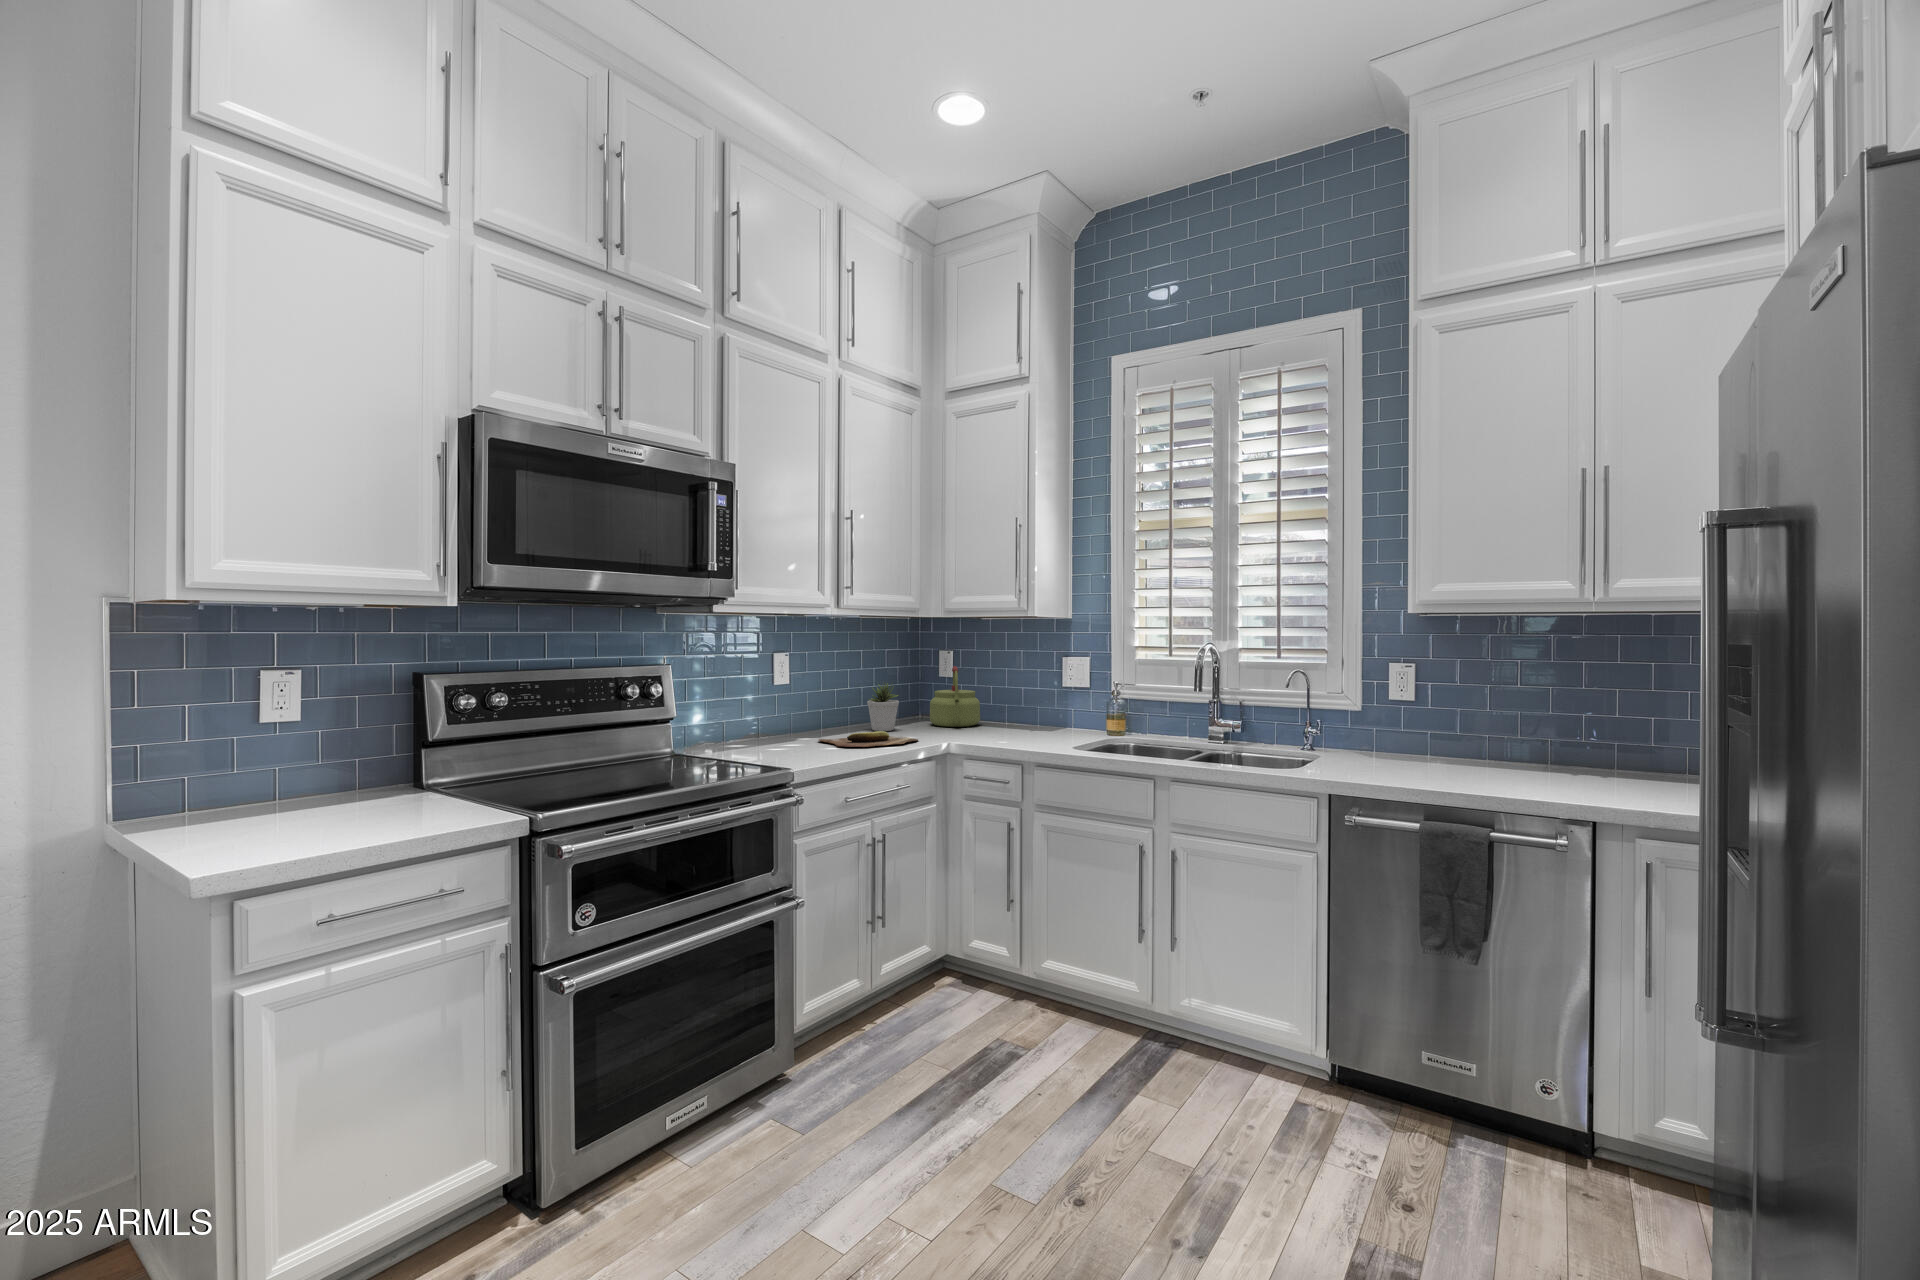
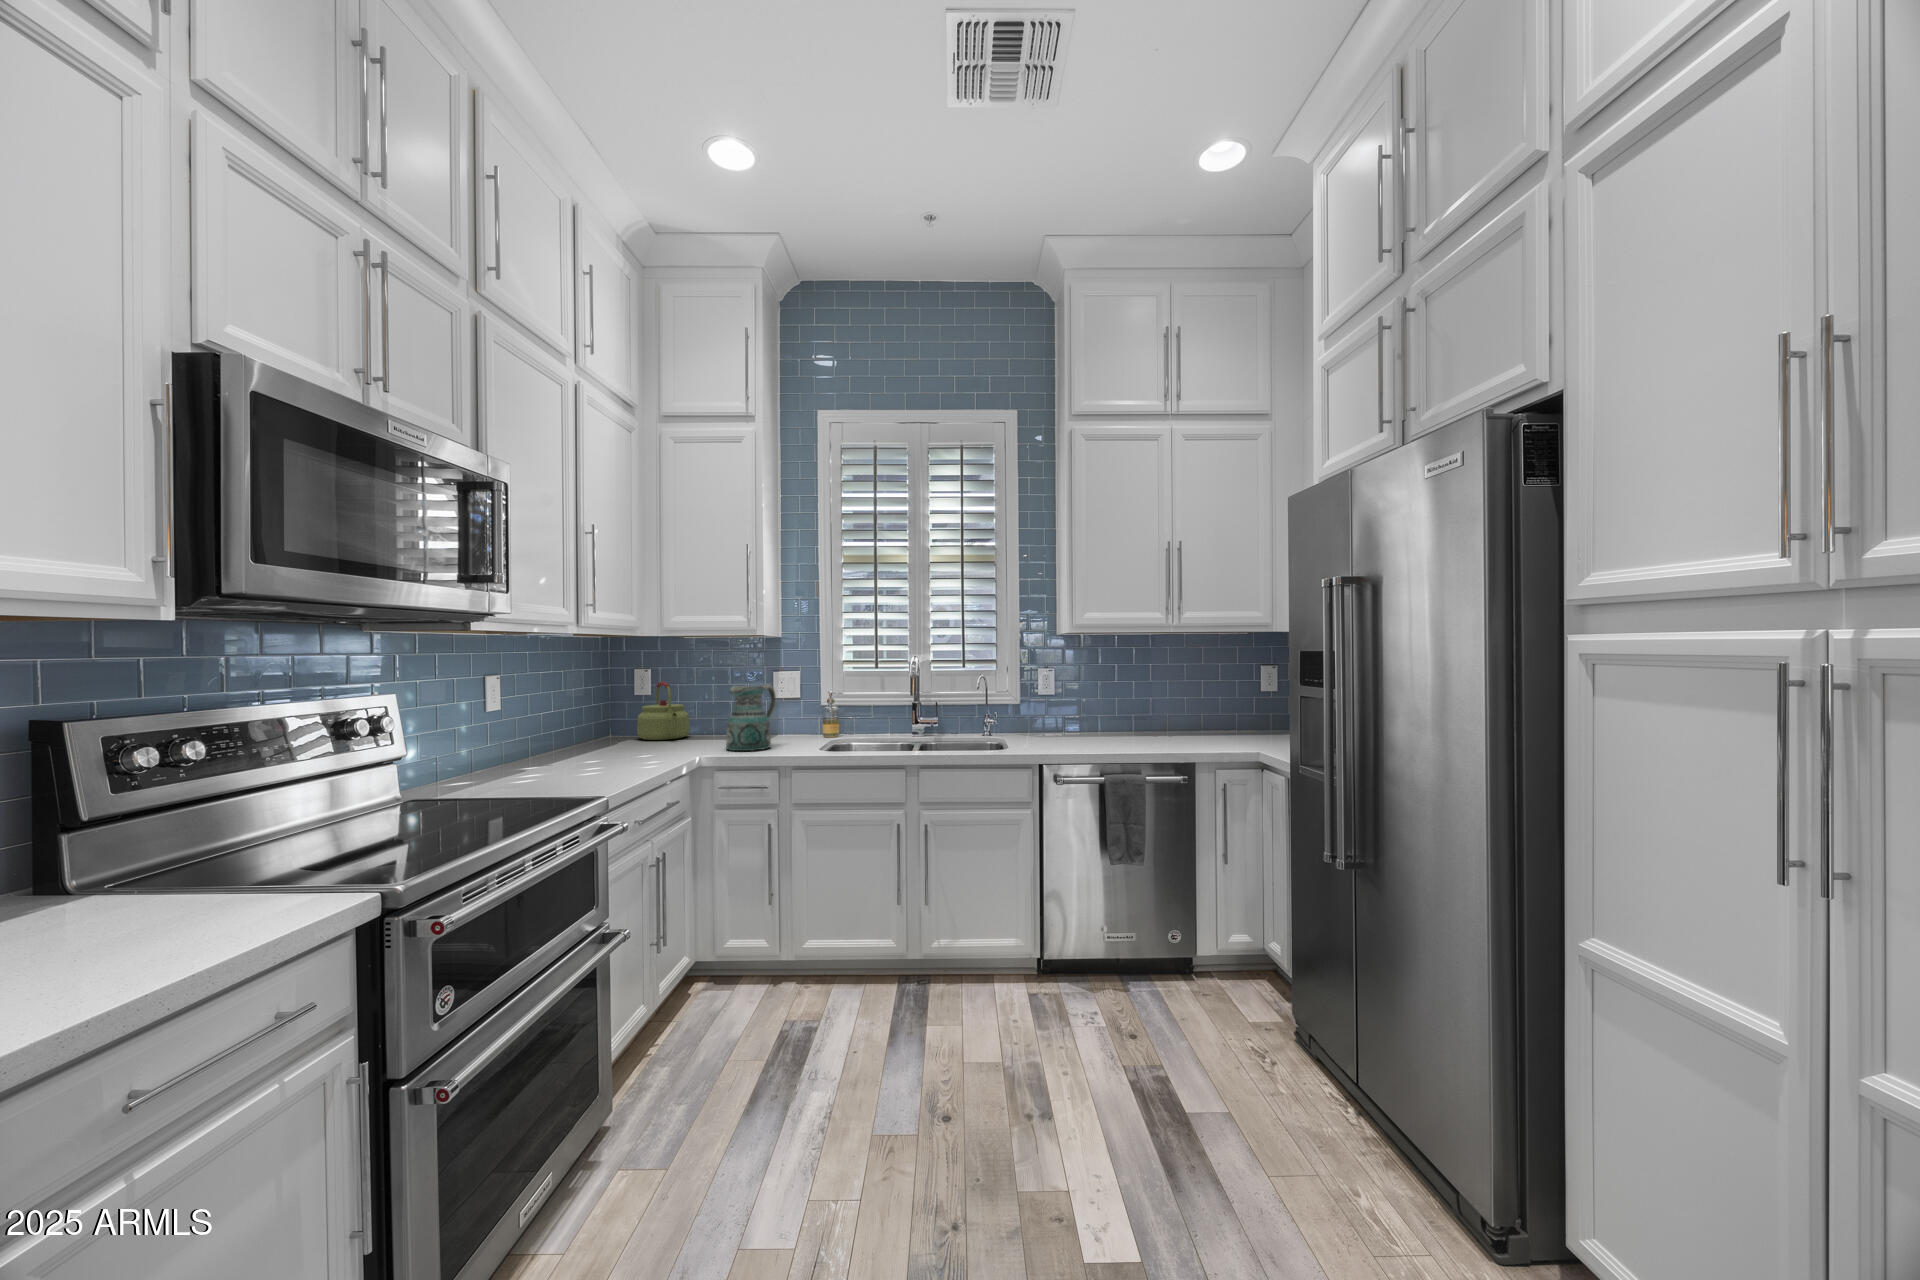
ceramic pitcher: none [983,673,1043,745] -> present [726,684,776,751]
potted plant: present [867,683,899,731] -> none [584,699,619,750]
cutting board: present [819,731,918,747] -> none [555,749,663,768]

